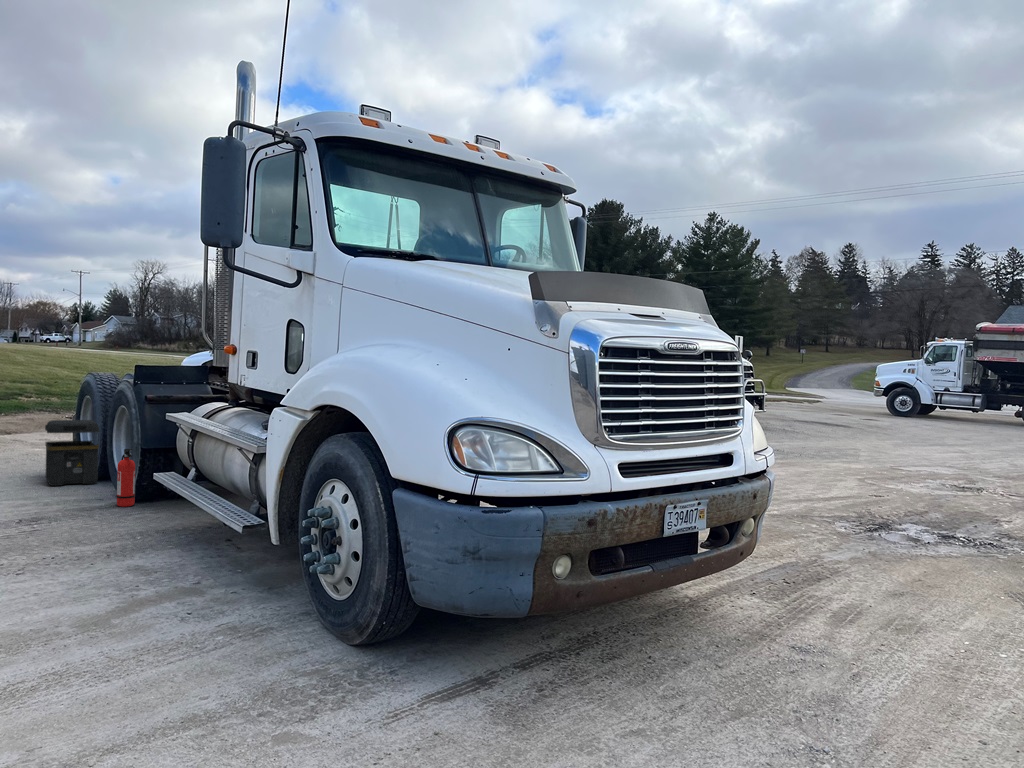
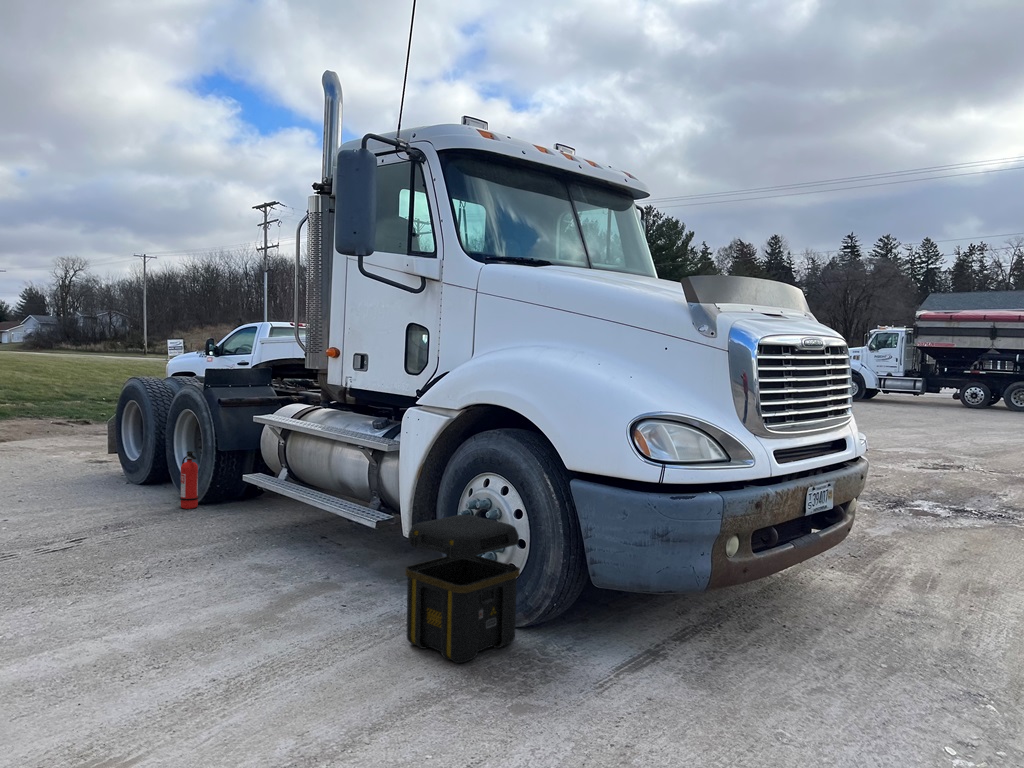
toolbox: present [45,420,99,486] -> present [405,515,520,663]

